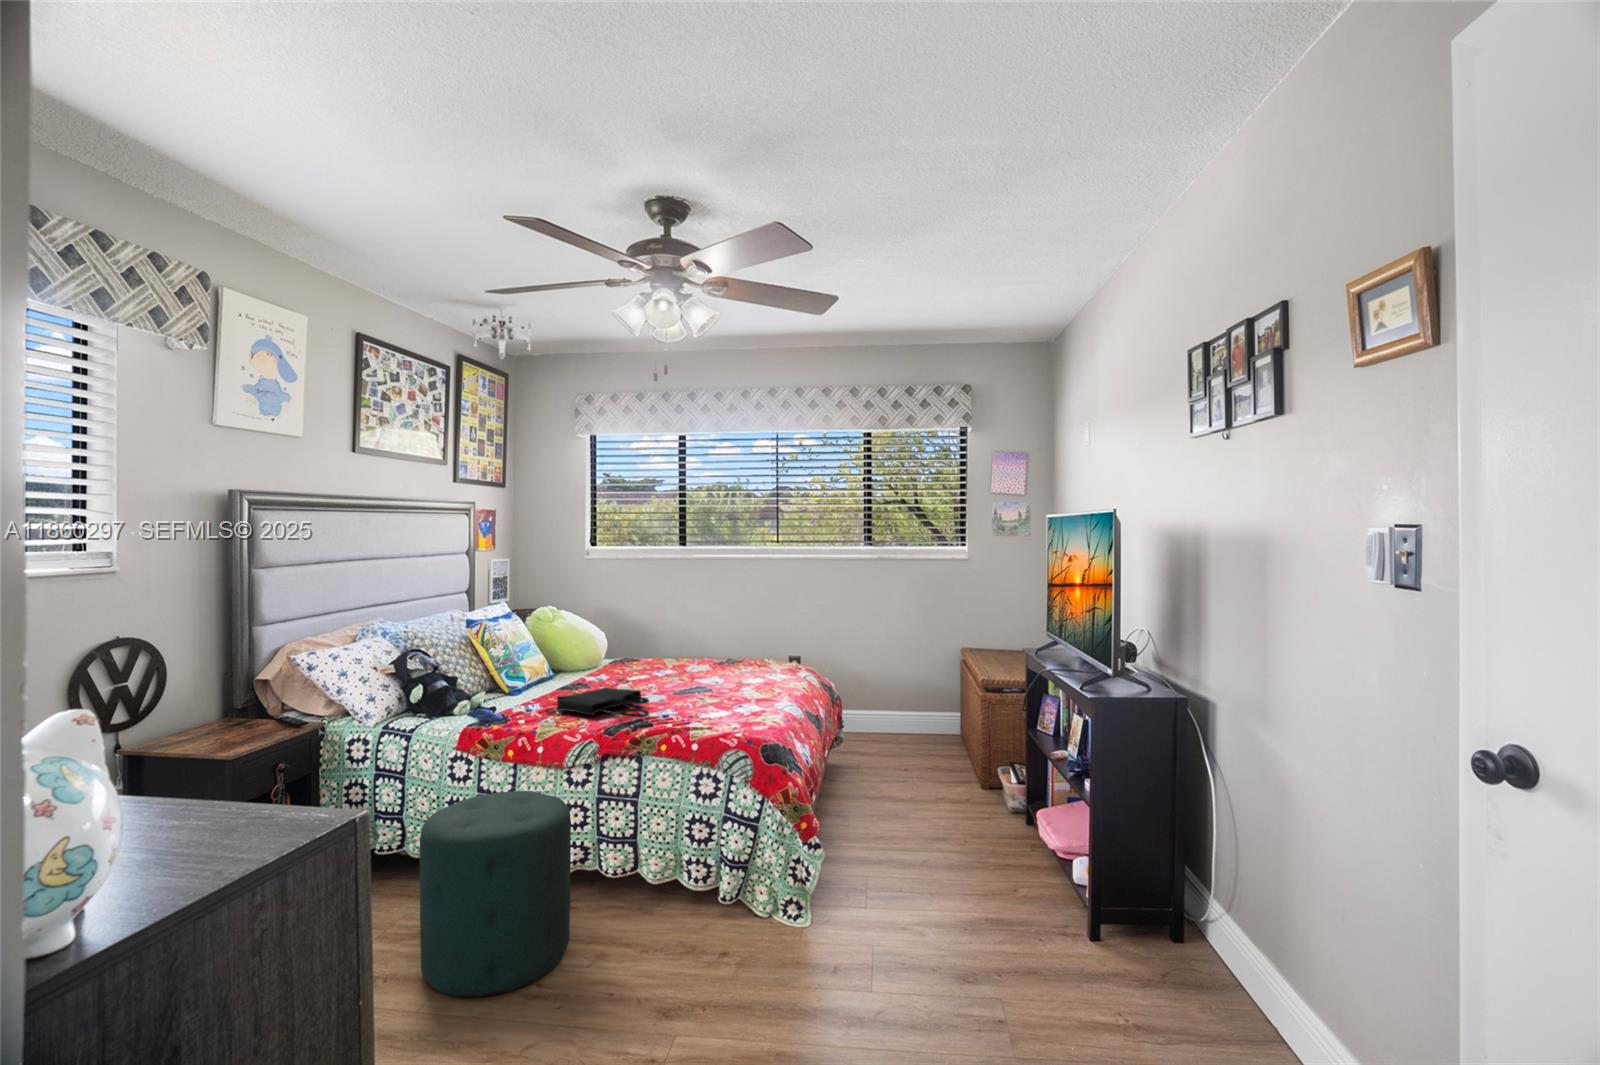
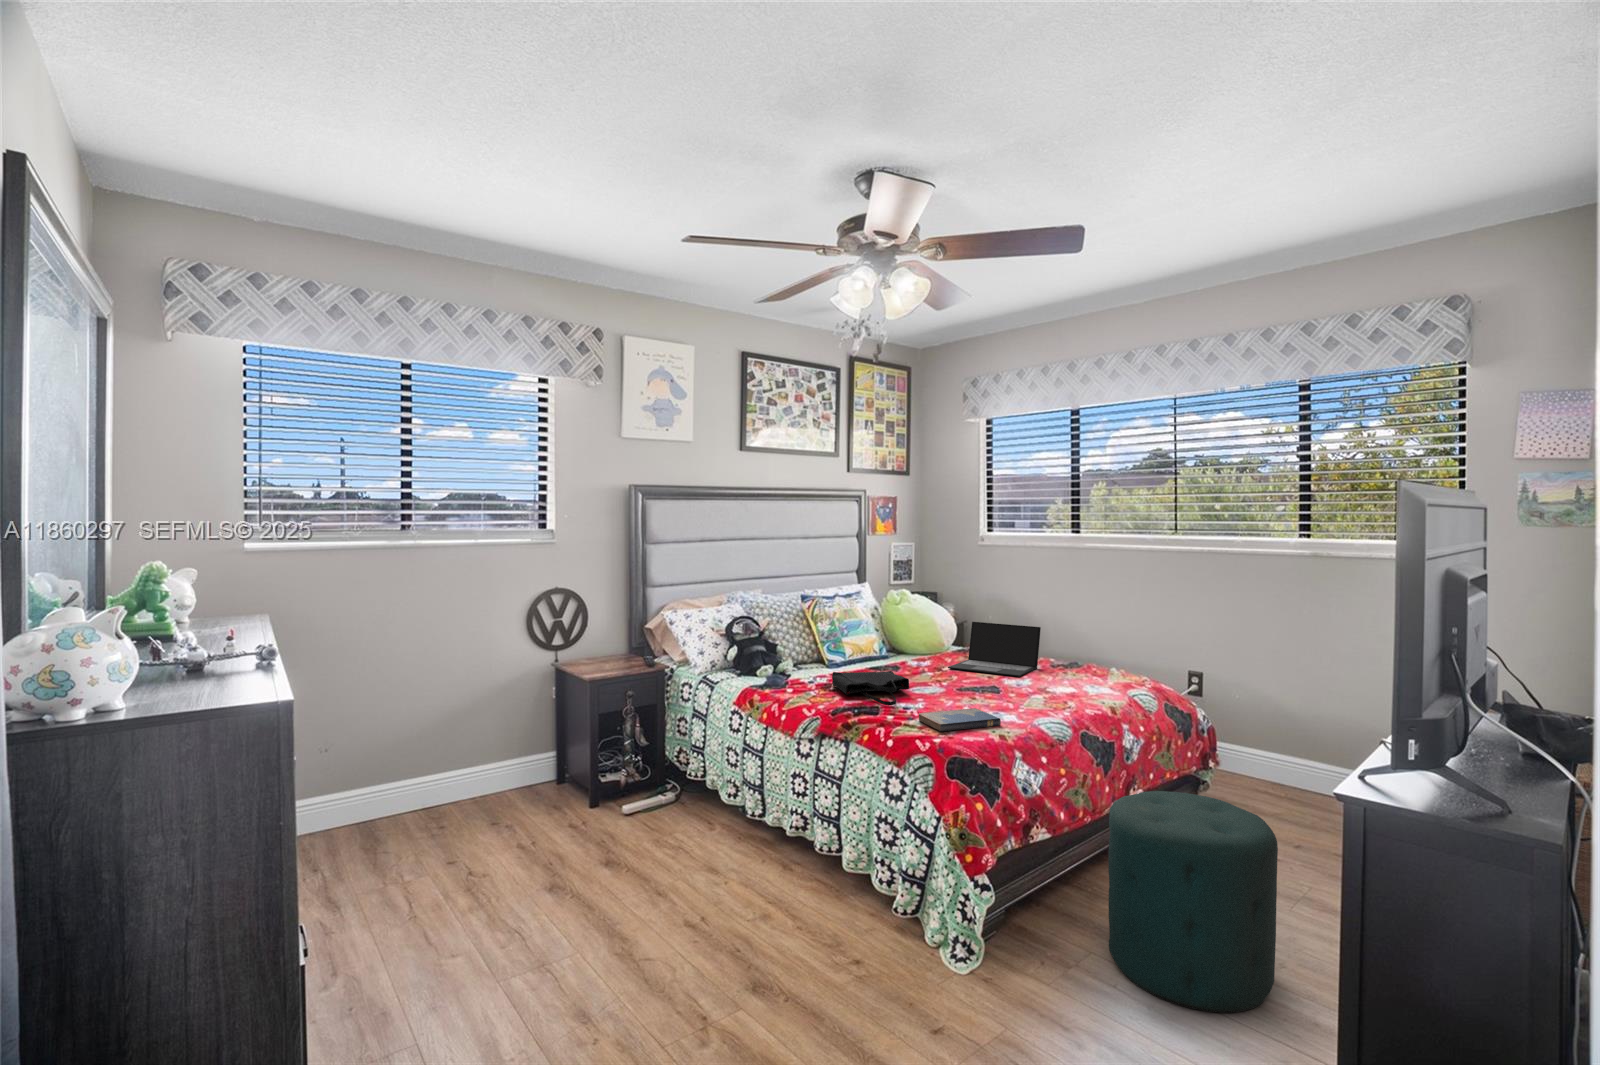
laptop: none [633,631,704,678] -> present [948,622,1041,677]
hardcover book: none [693,705,760,729] -> present [919,708,1001,731]
ottoman: present [420,791,571,997] -> present [1108,791,1278,1013]

